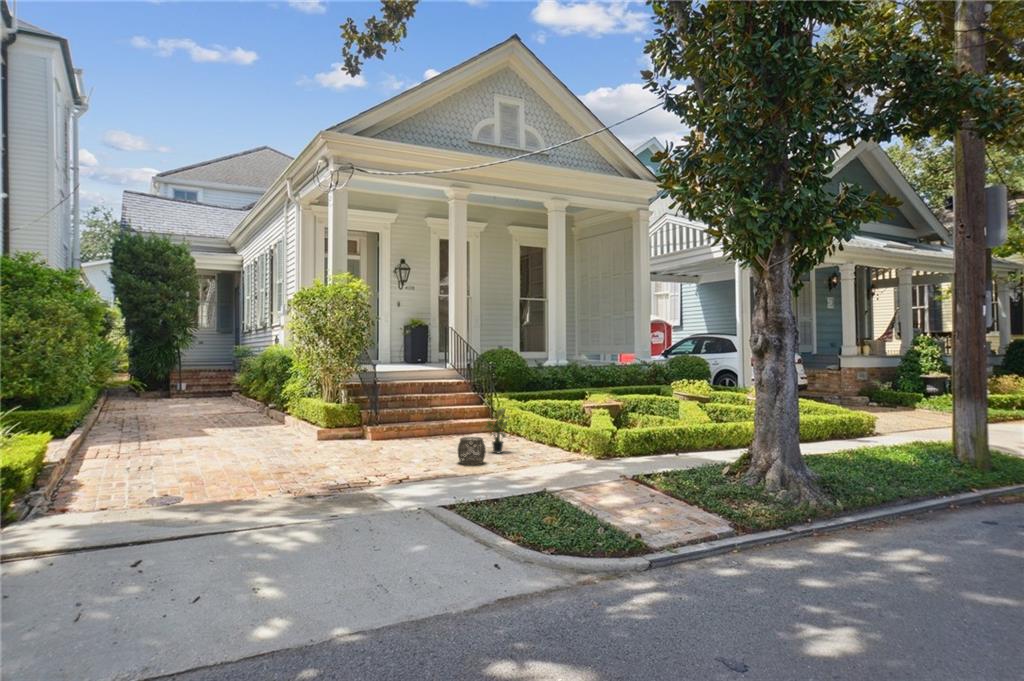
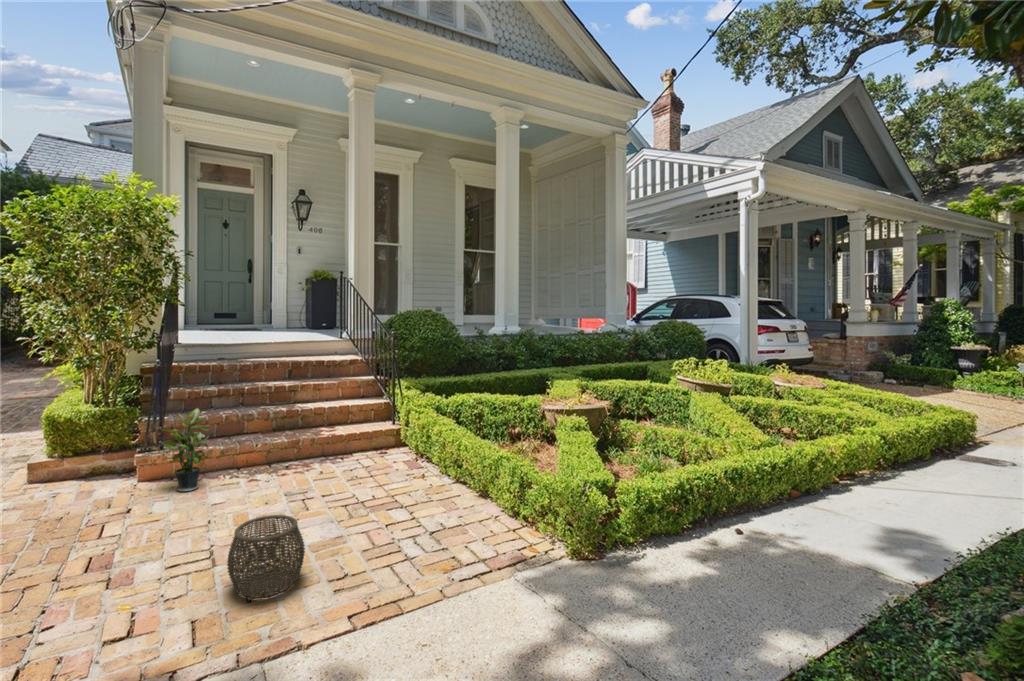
potted plant: present [486,408,508,453] -> present [161,408,210,492]

